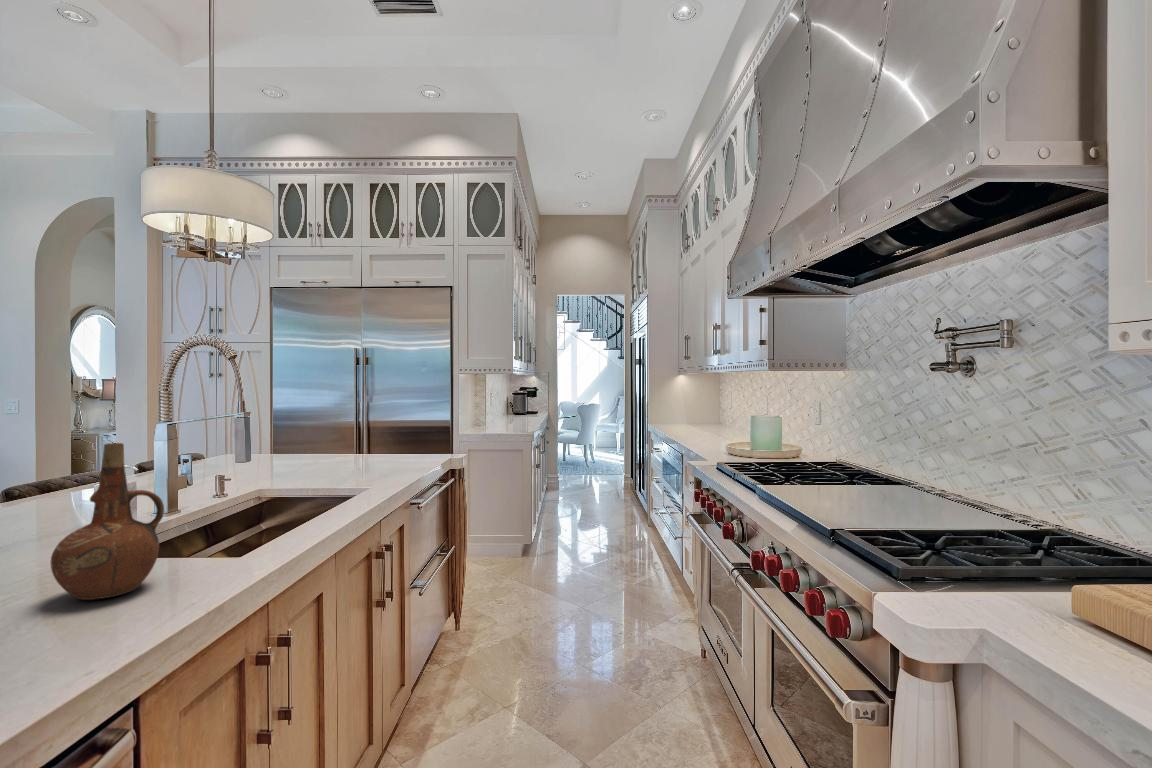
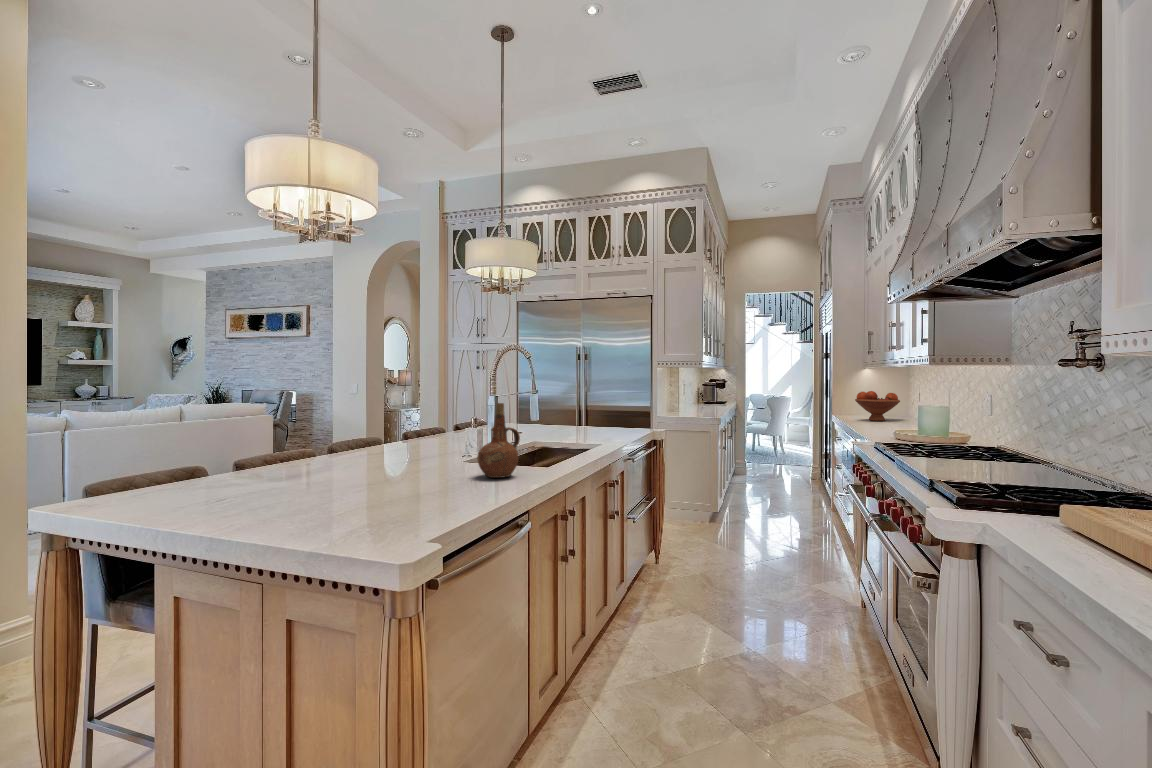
fruit bowl: none [673,399,716,431] -> present [855,391,900,421]

